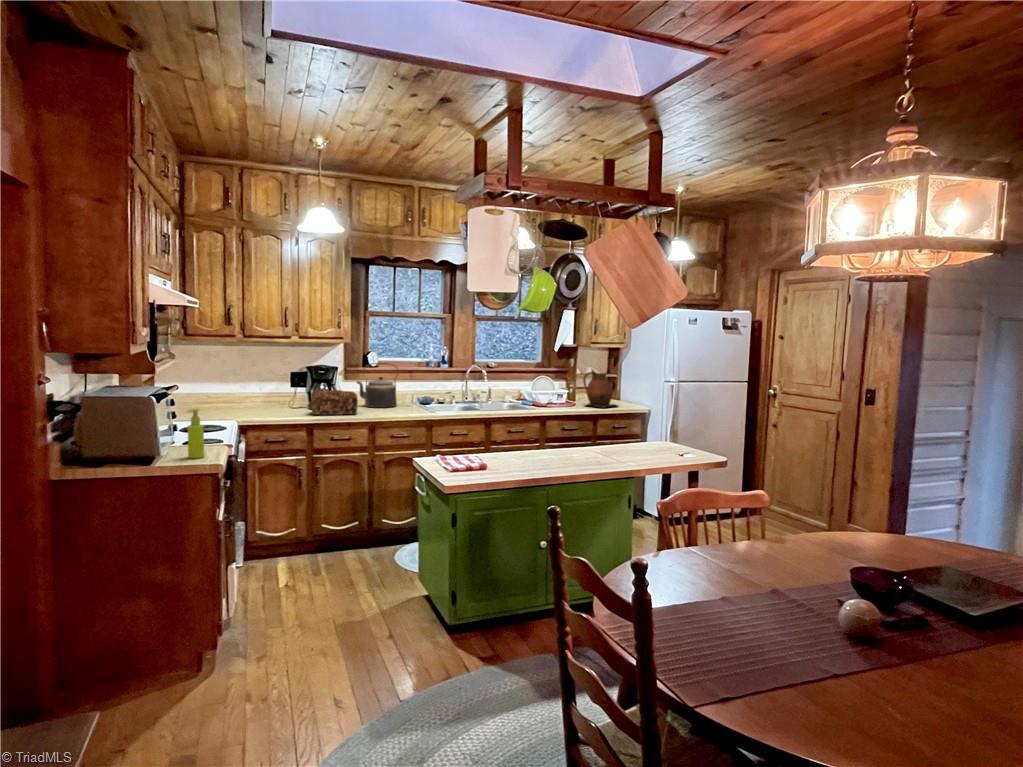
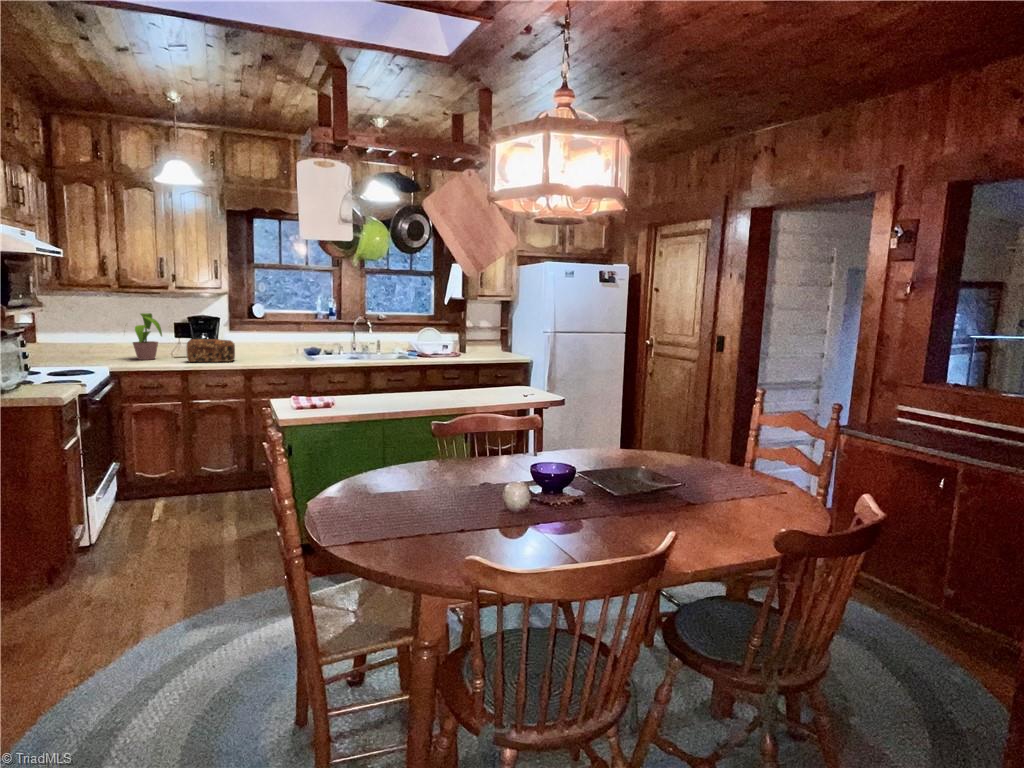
potted plant: none [243,363,287,412] -> present [133,313,162,360]
kettle: present [357,363,398,408] -> none [240,314,282,357]
ceramic pitcher: present [583,369,617,407] -> none [467,320,501,357]
soap dispenser: present [187,409,204,458] -> none [26,348,47,393]

